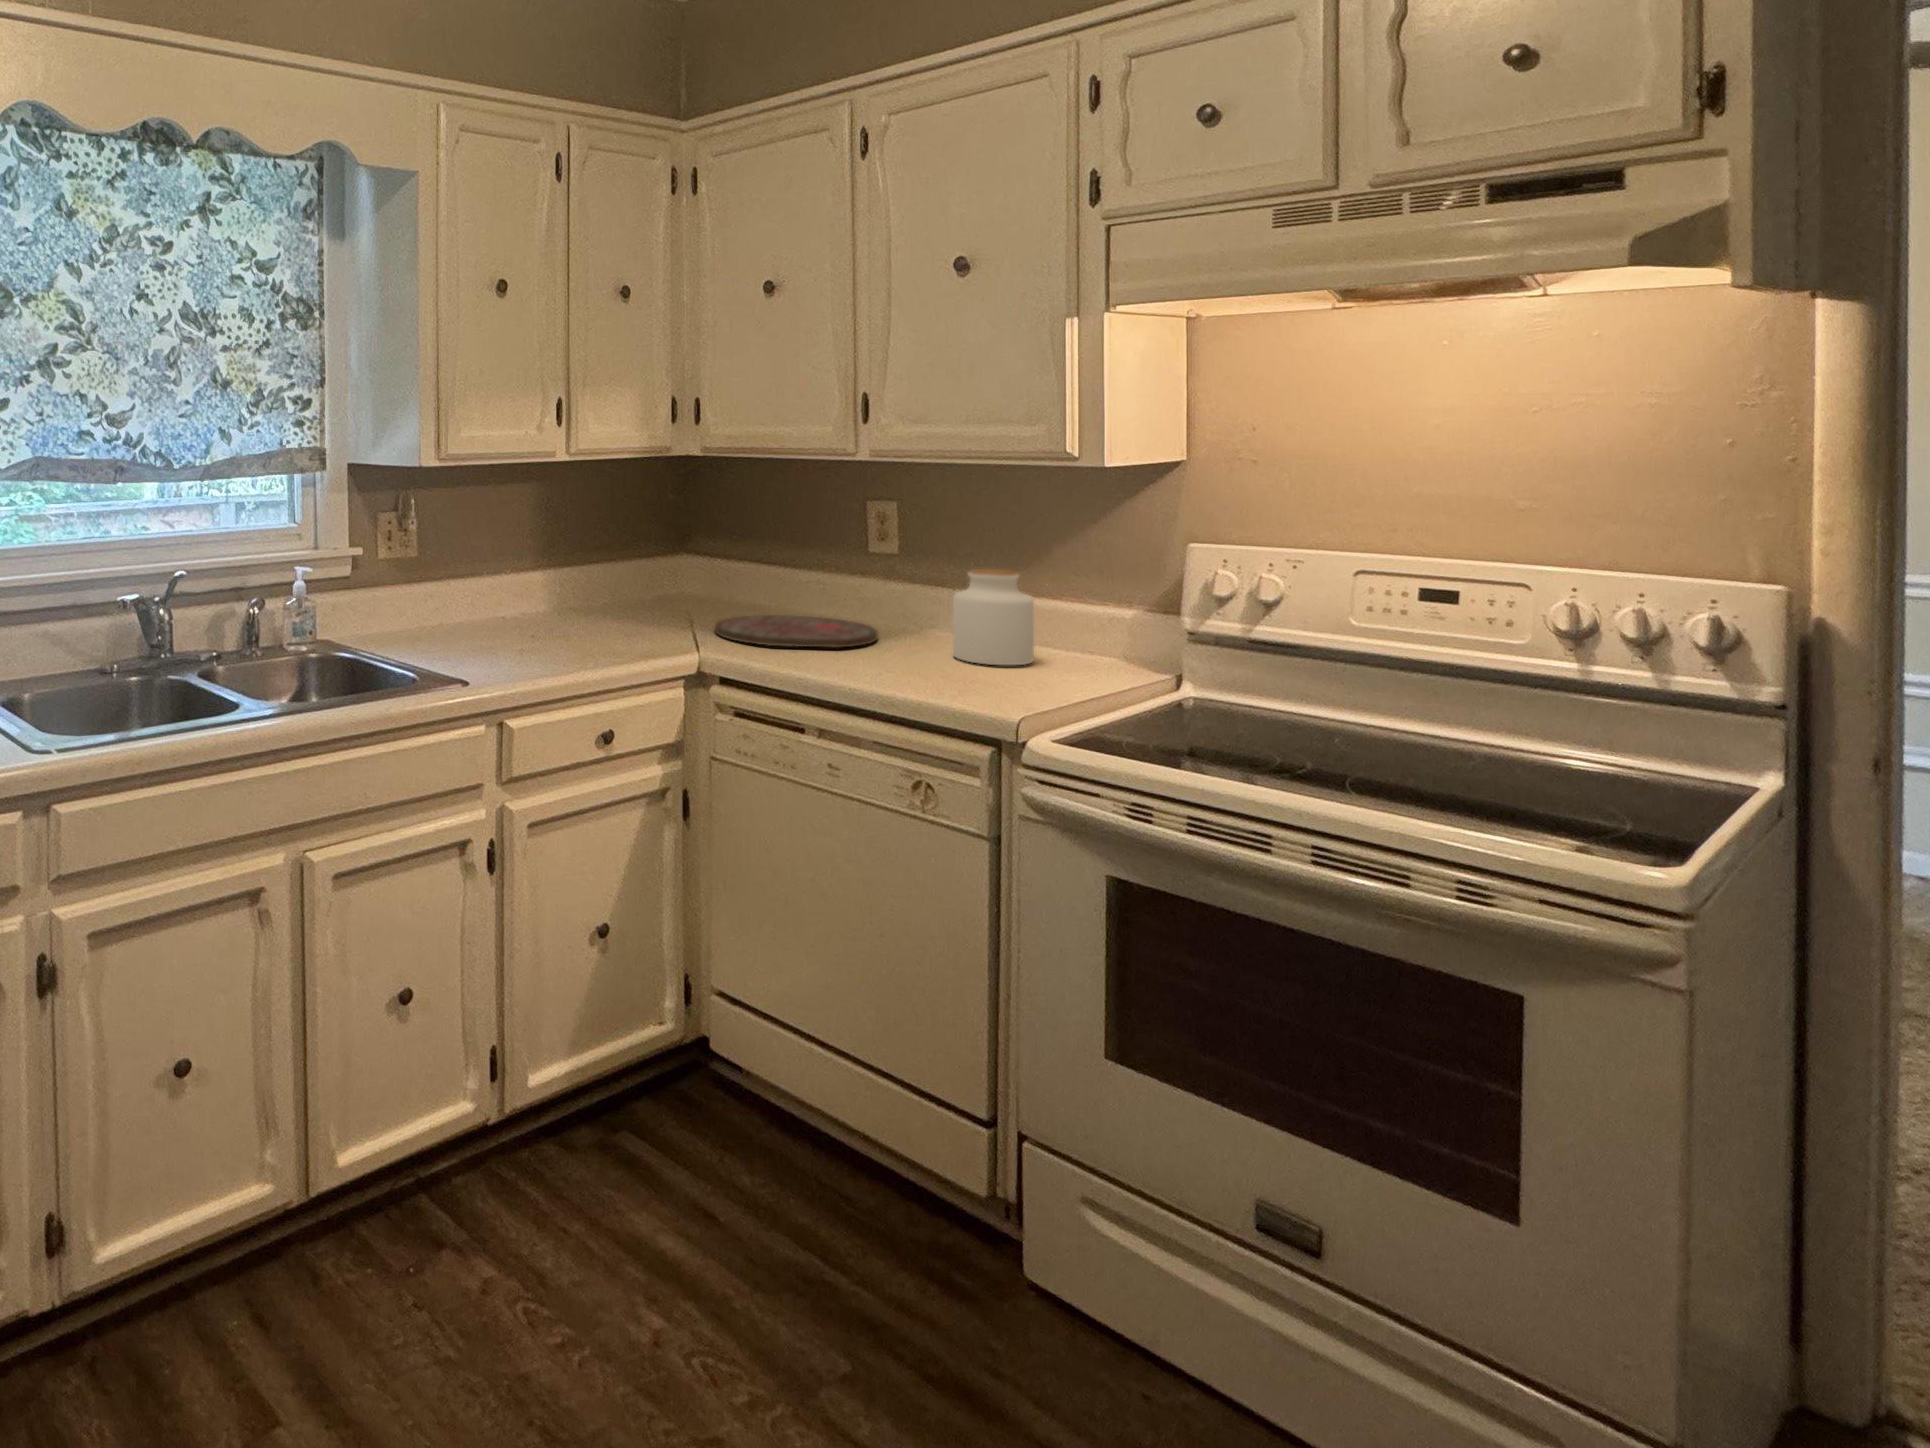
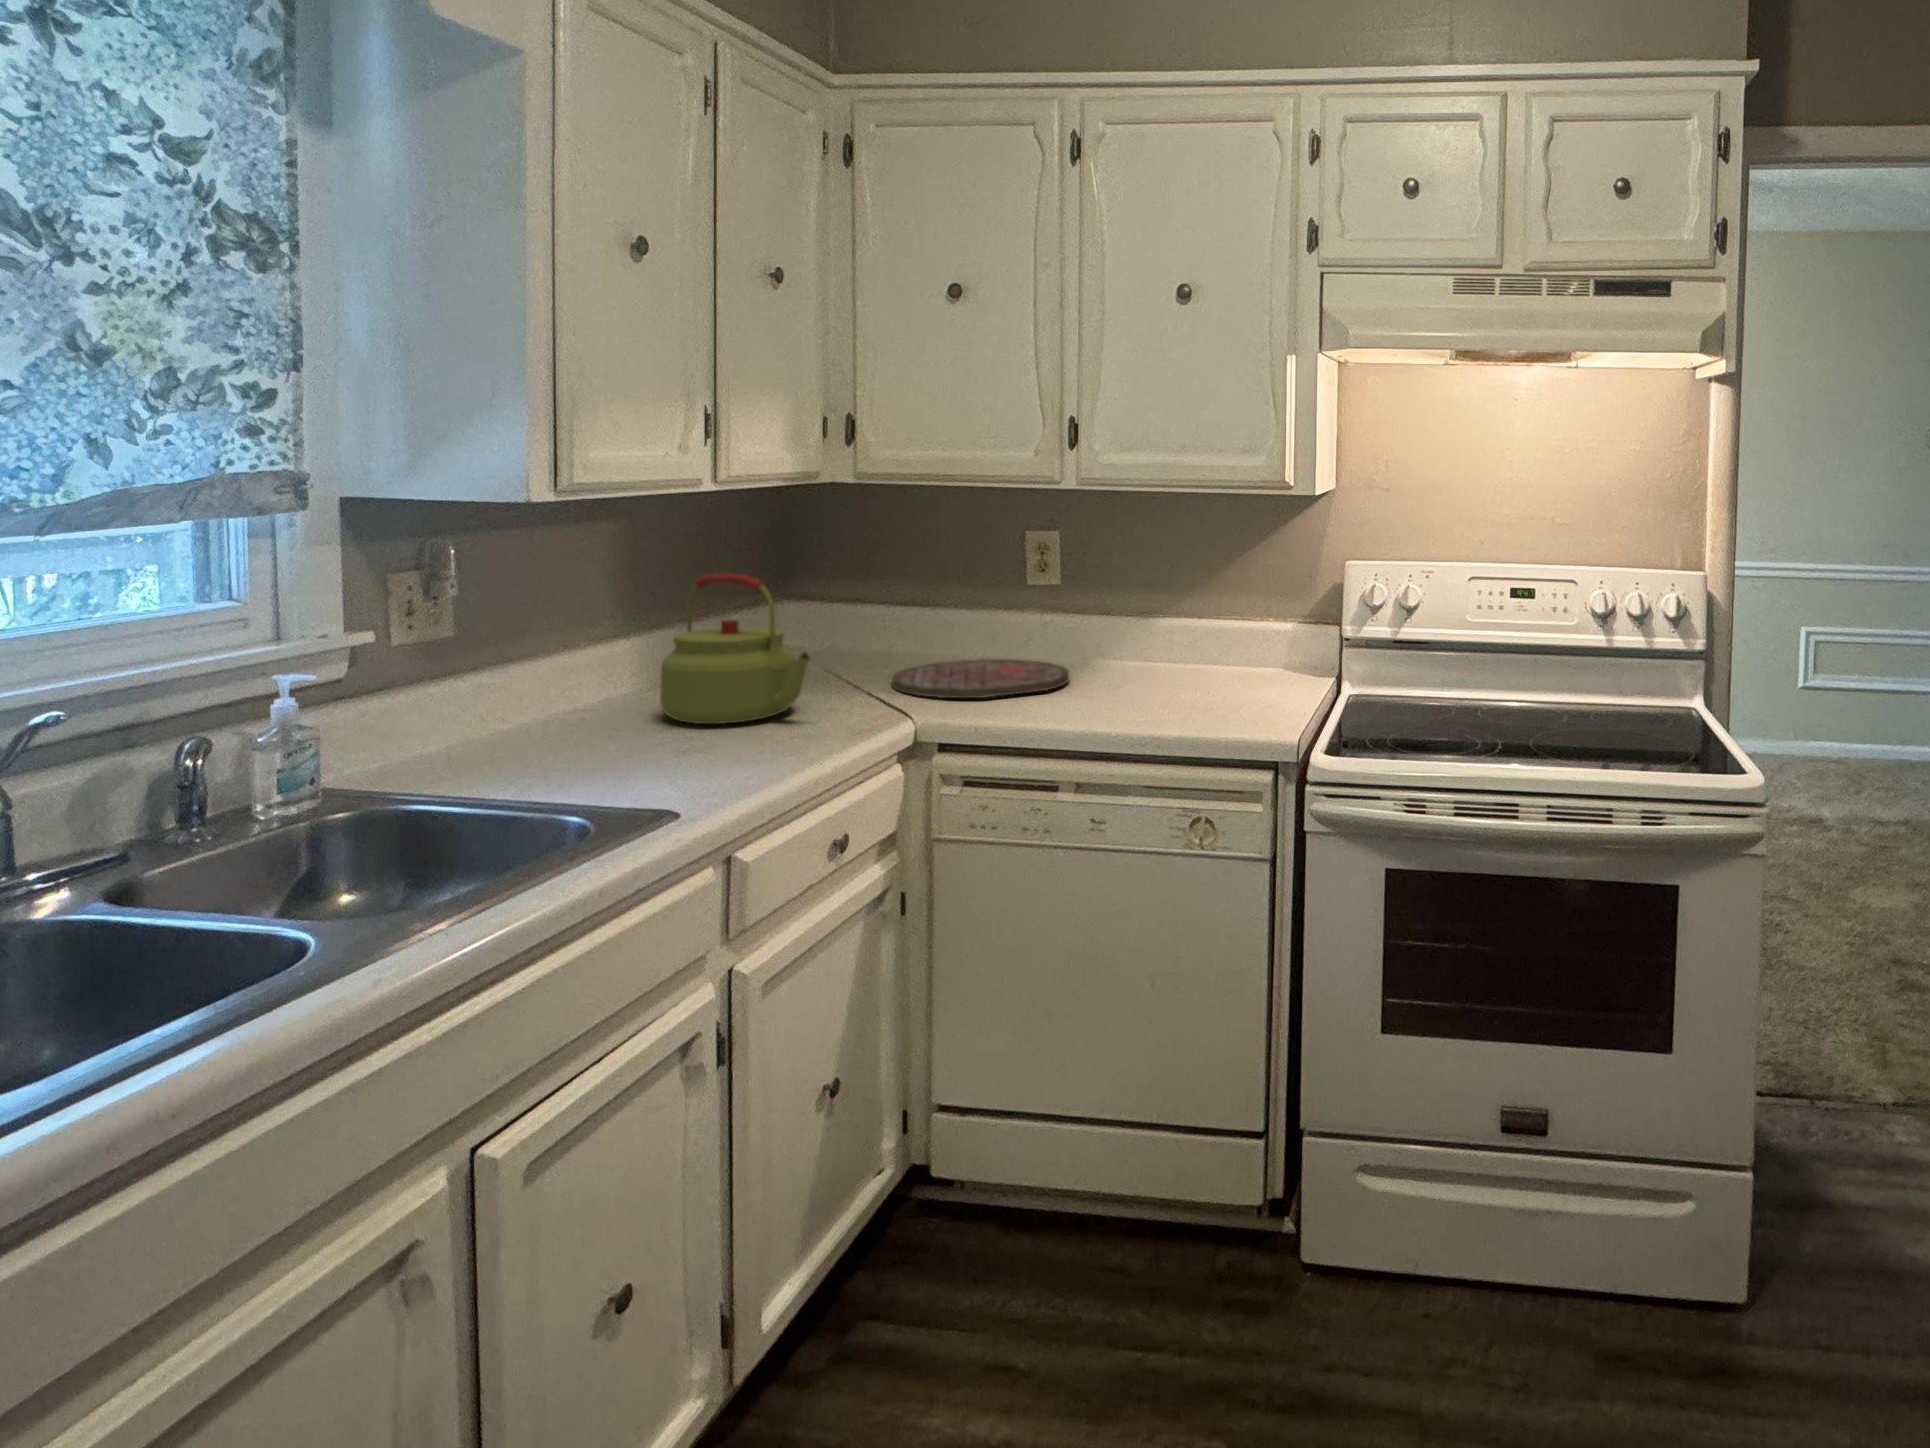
kettle: none [530,524,625,639] -> present [660,573,810,724]
jar: present [953,569,1034,665] -> none [1151,596,1222,689]

